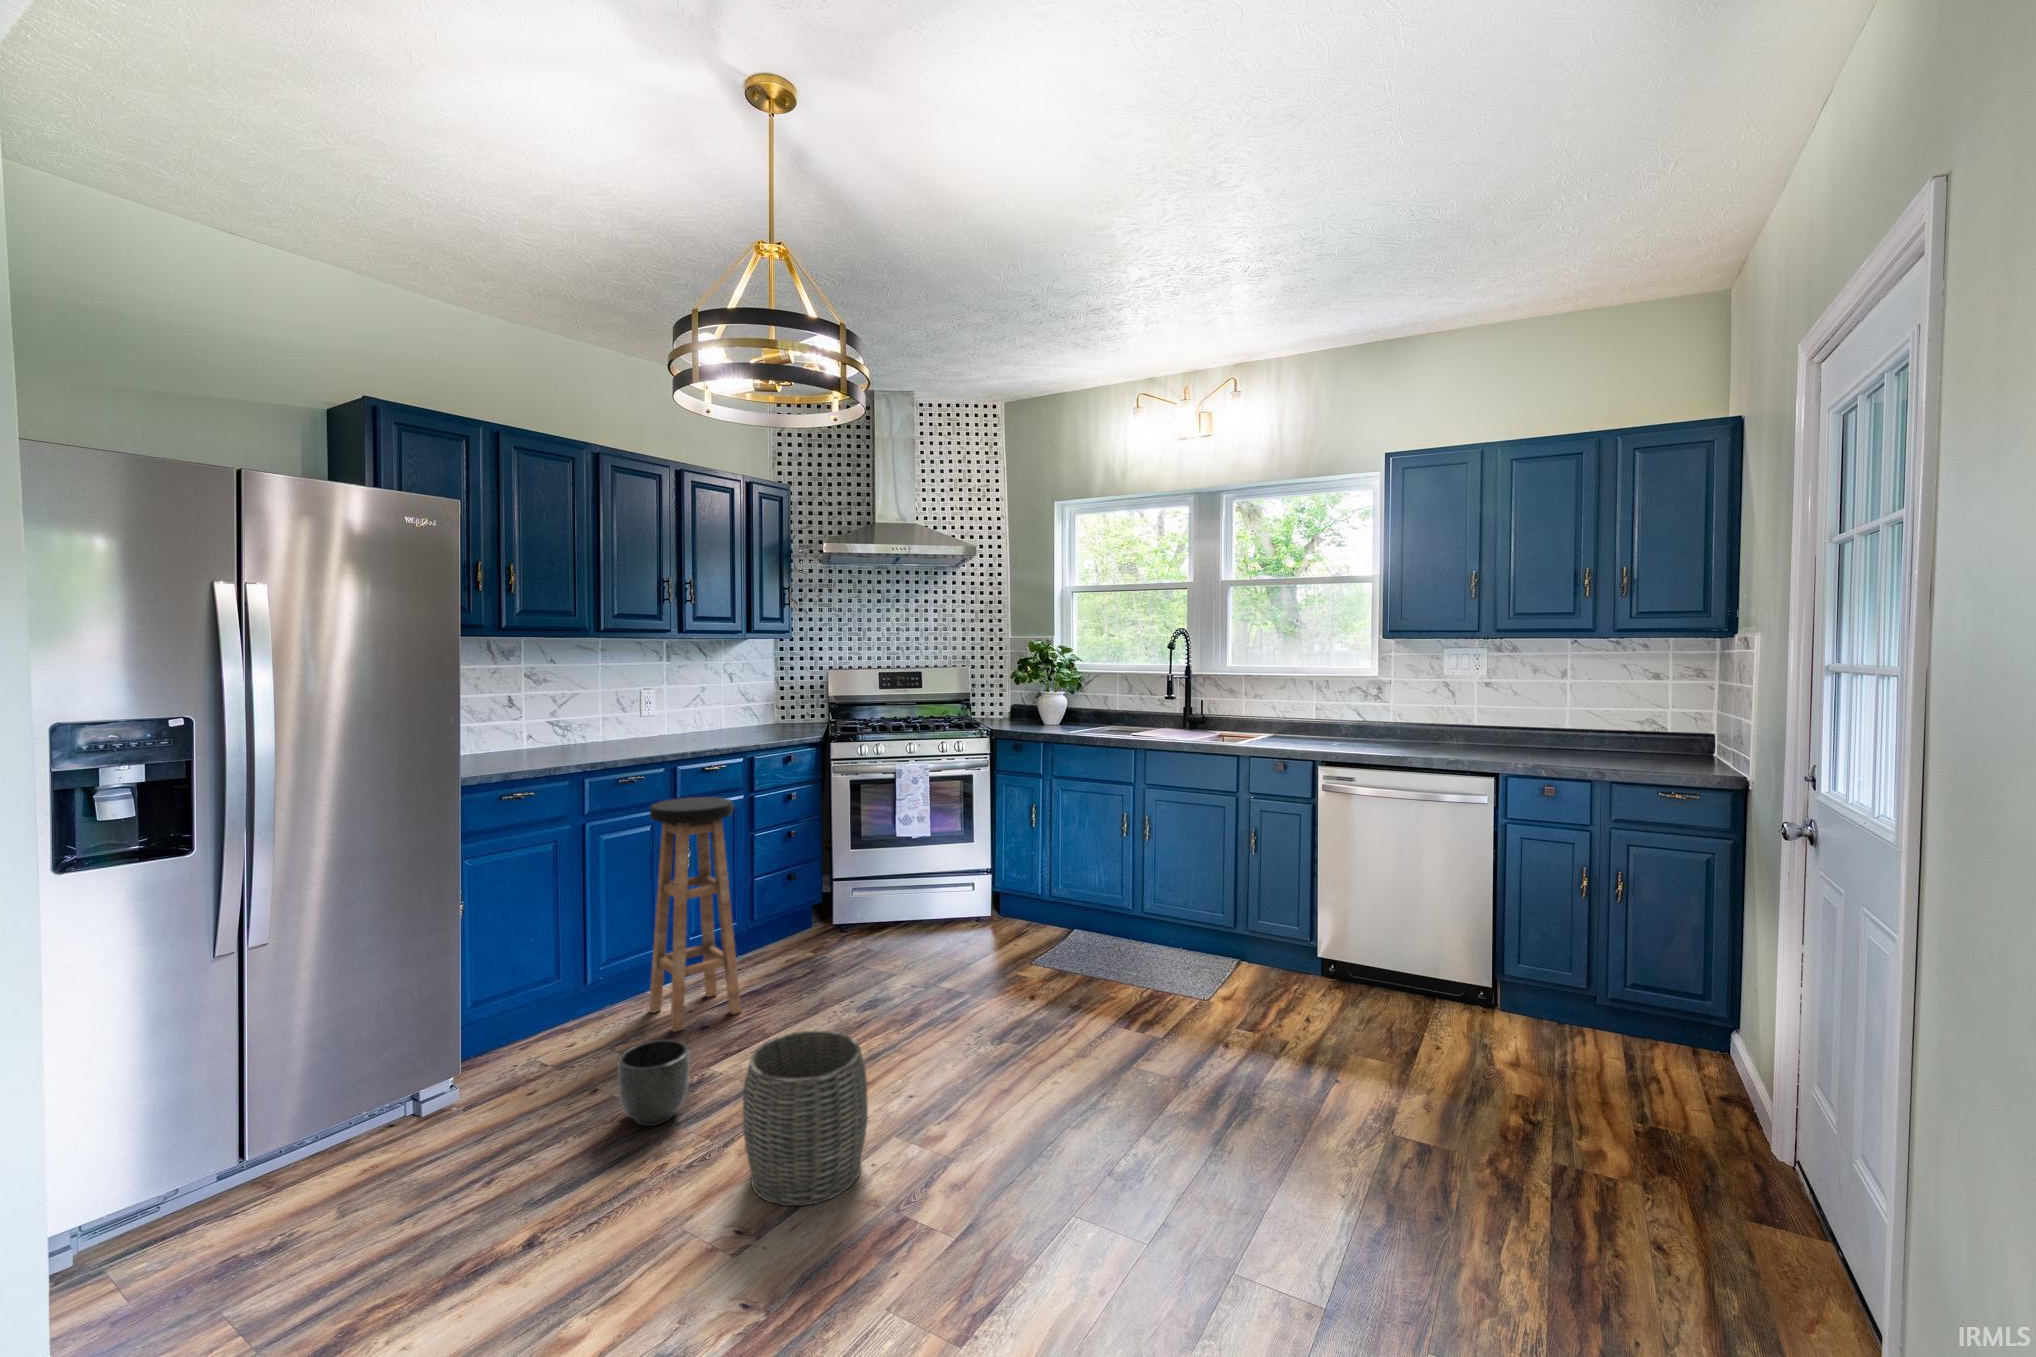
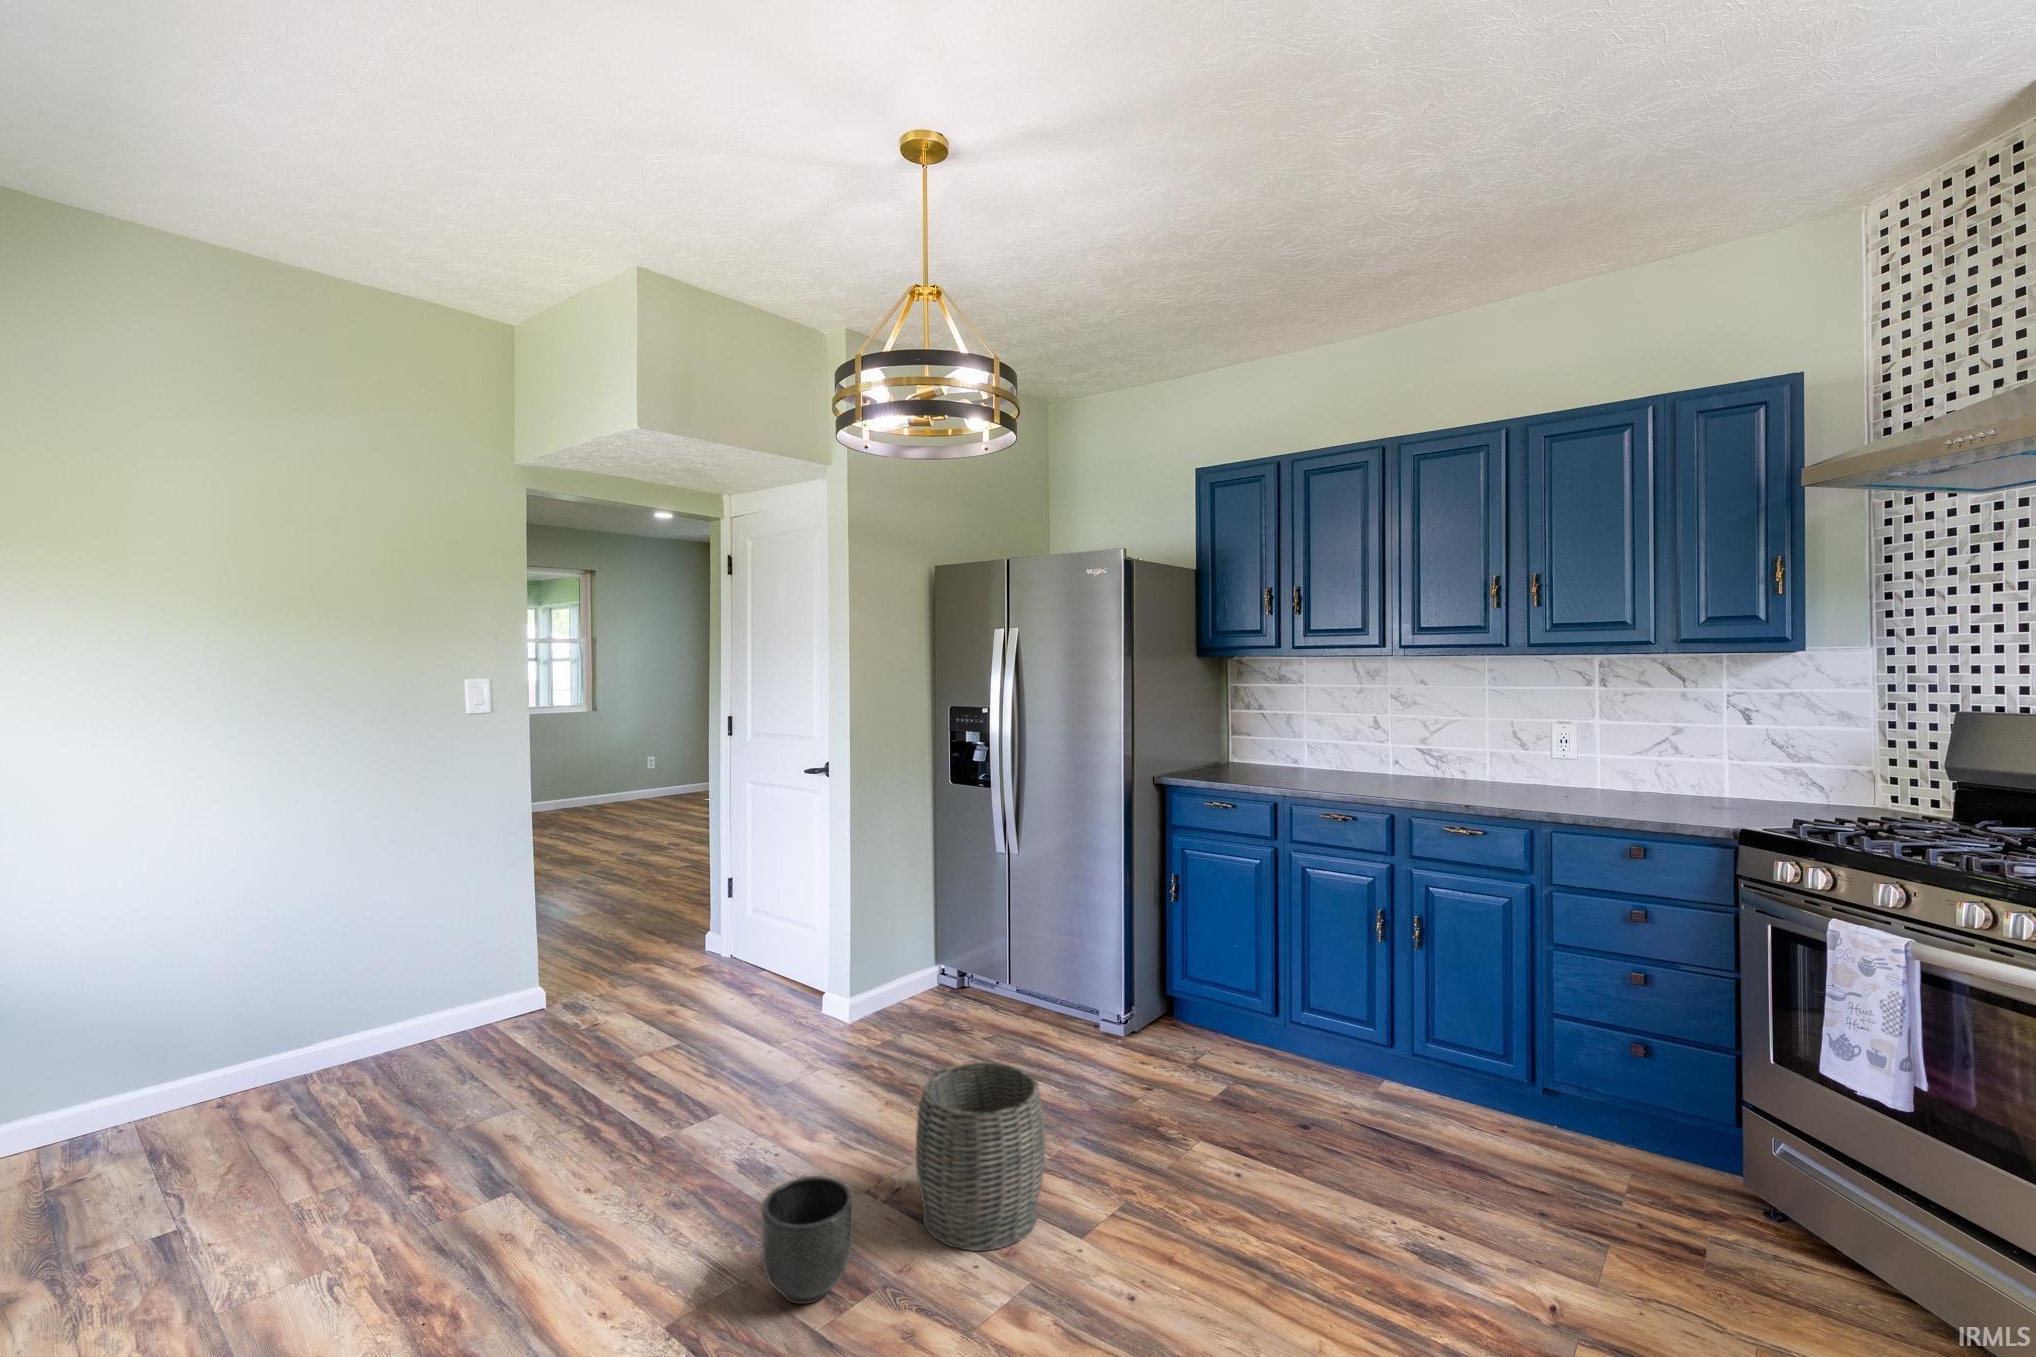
bar stool: present [649,797,741,1032] -> none [1282,845,1404,1142]
planter: present [618,1039,689,1126] -> present [761,1176,854,1304]

